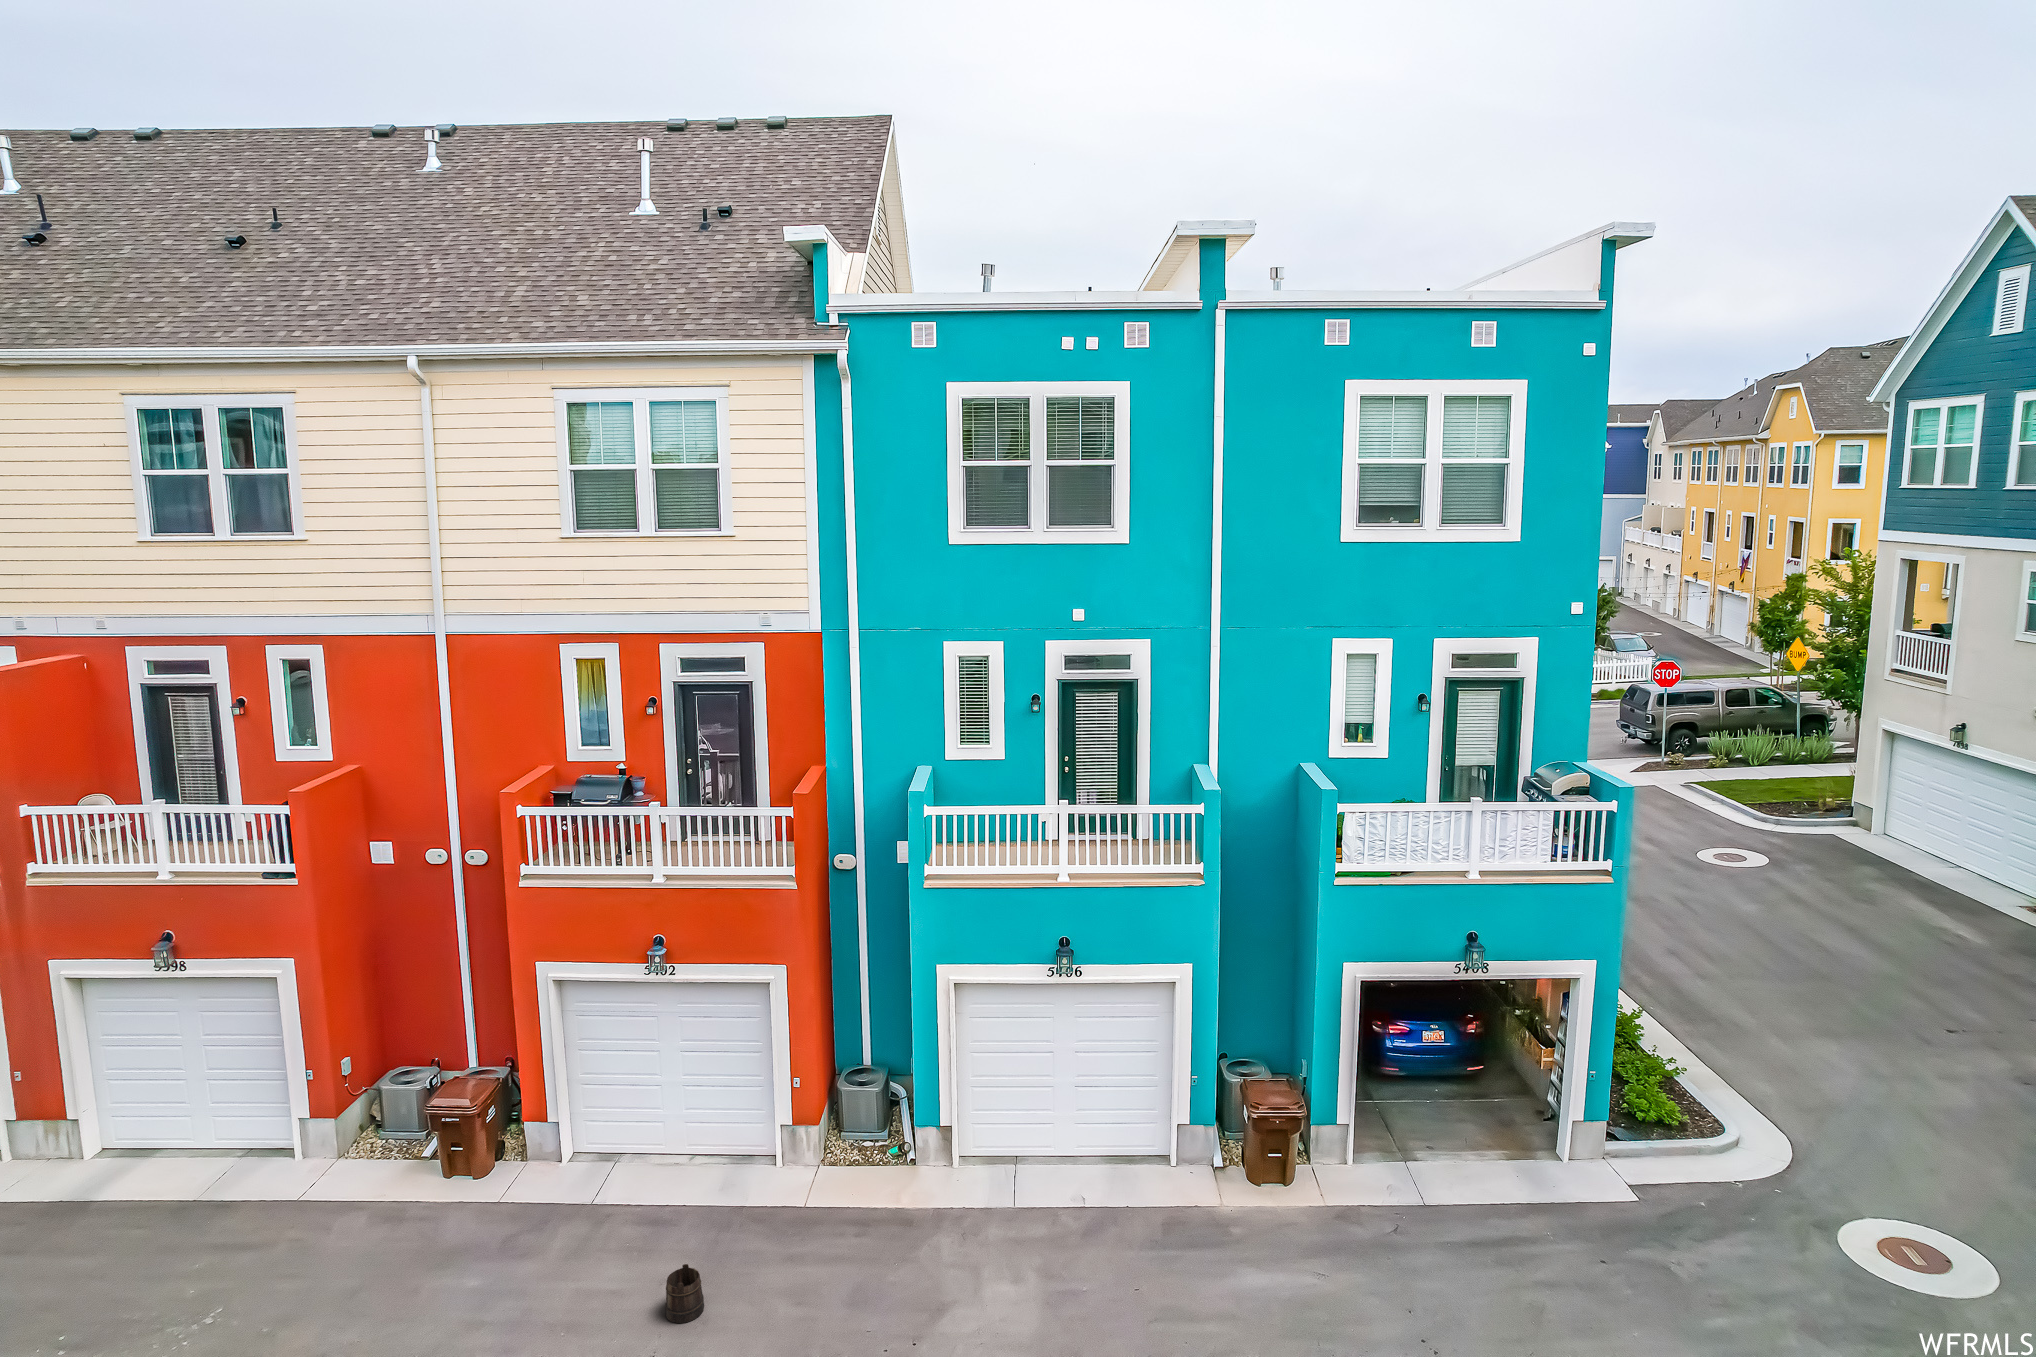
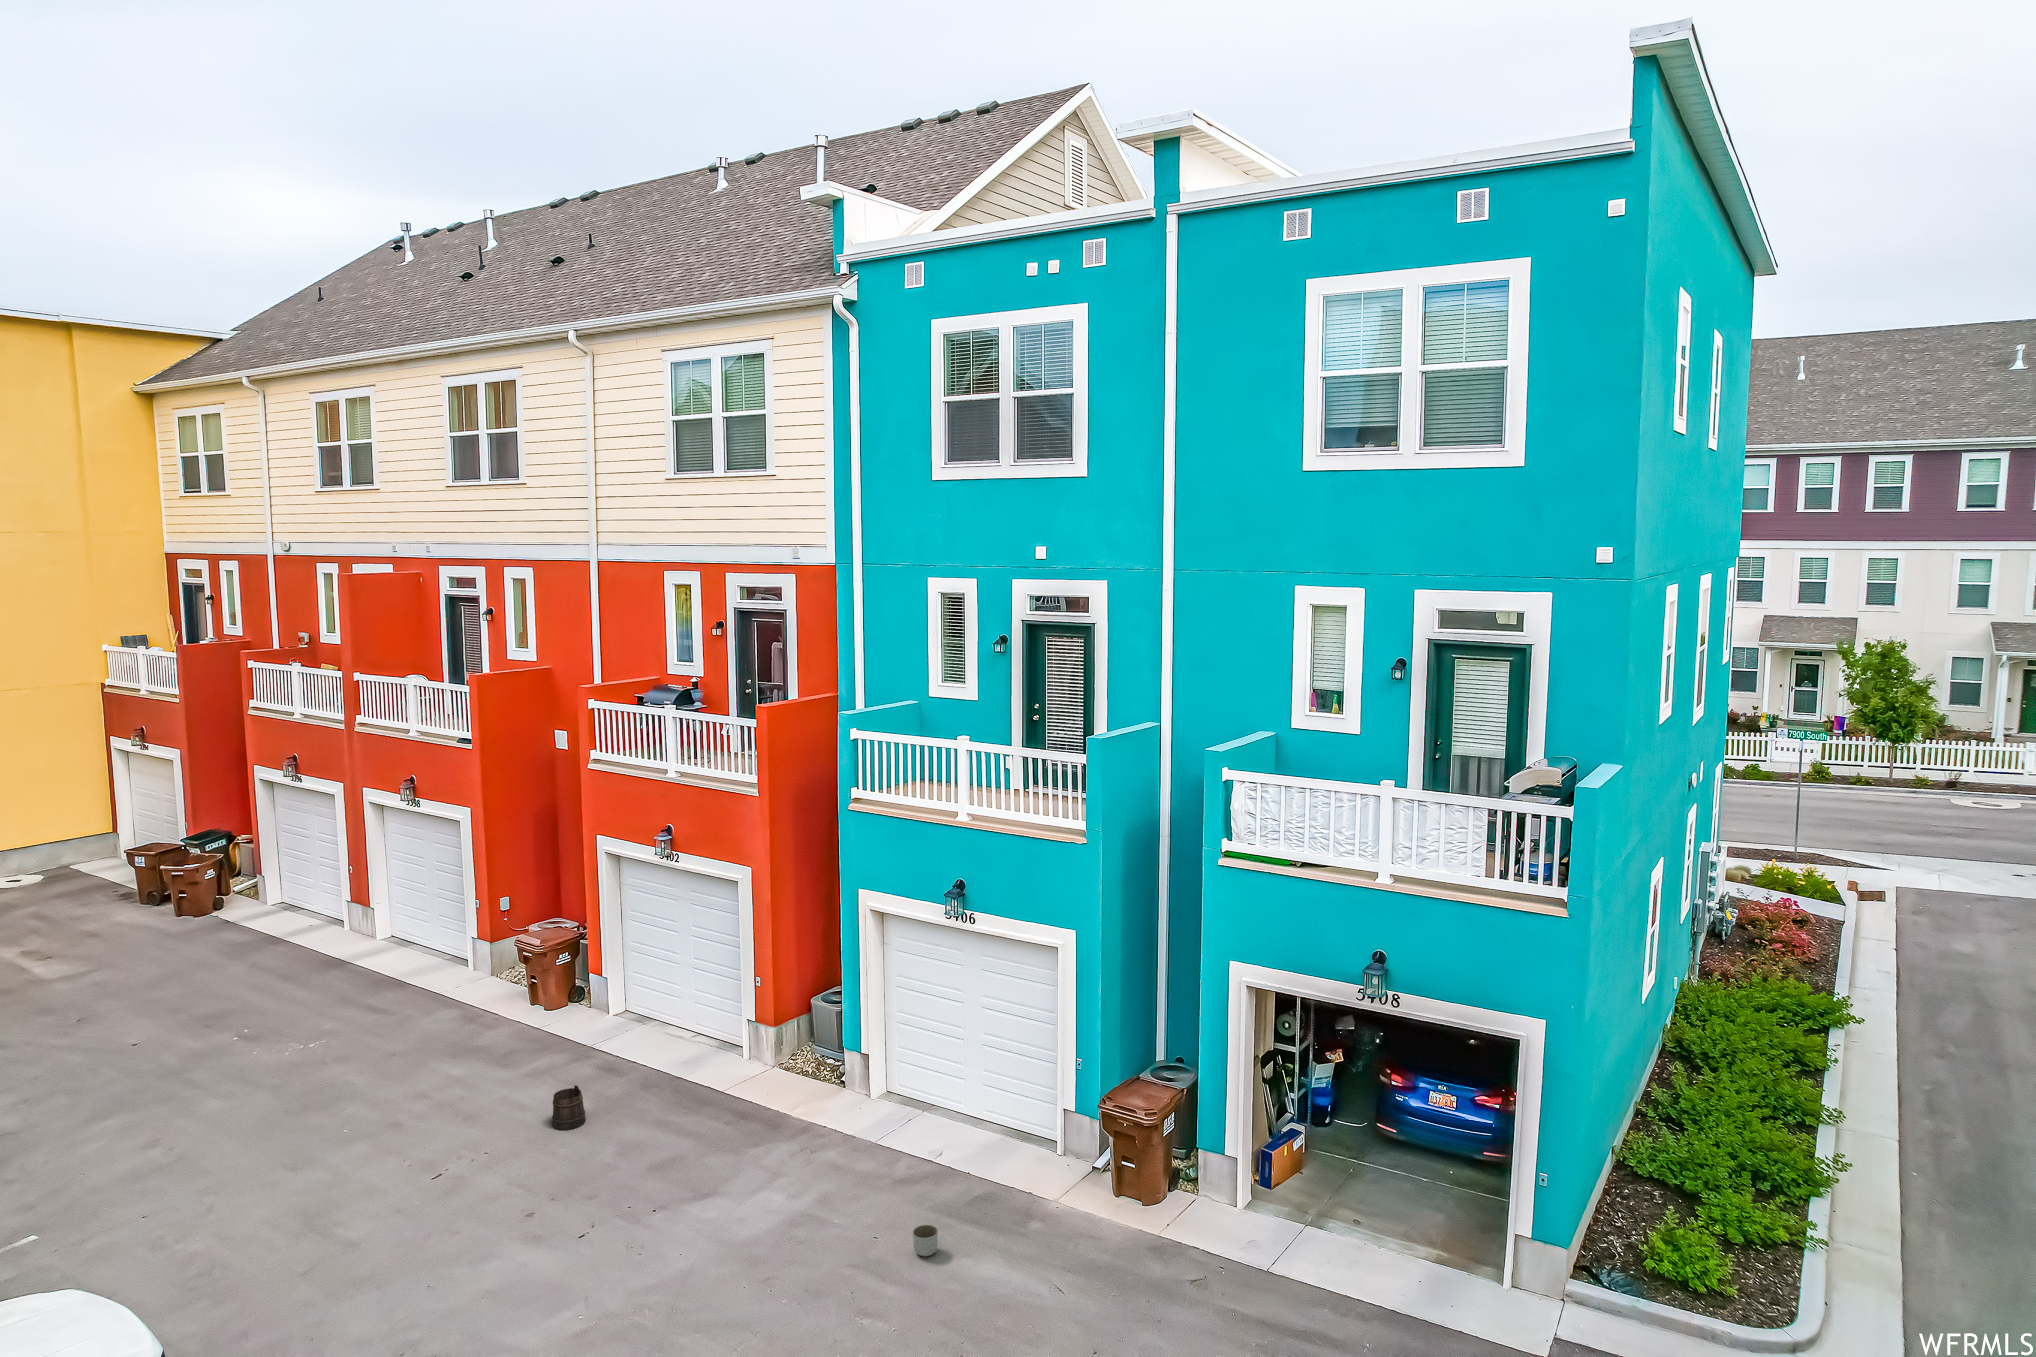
planter: none [1199,1281,1223,1314] -> present [913,1225,938,1256]

